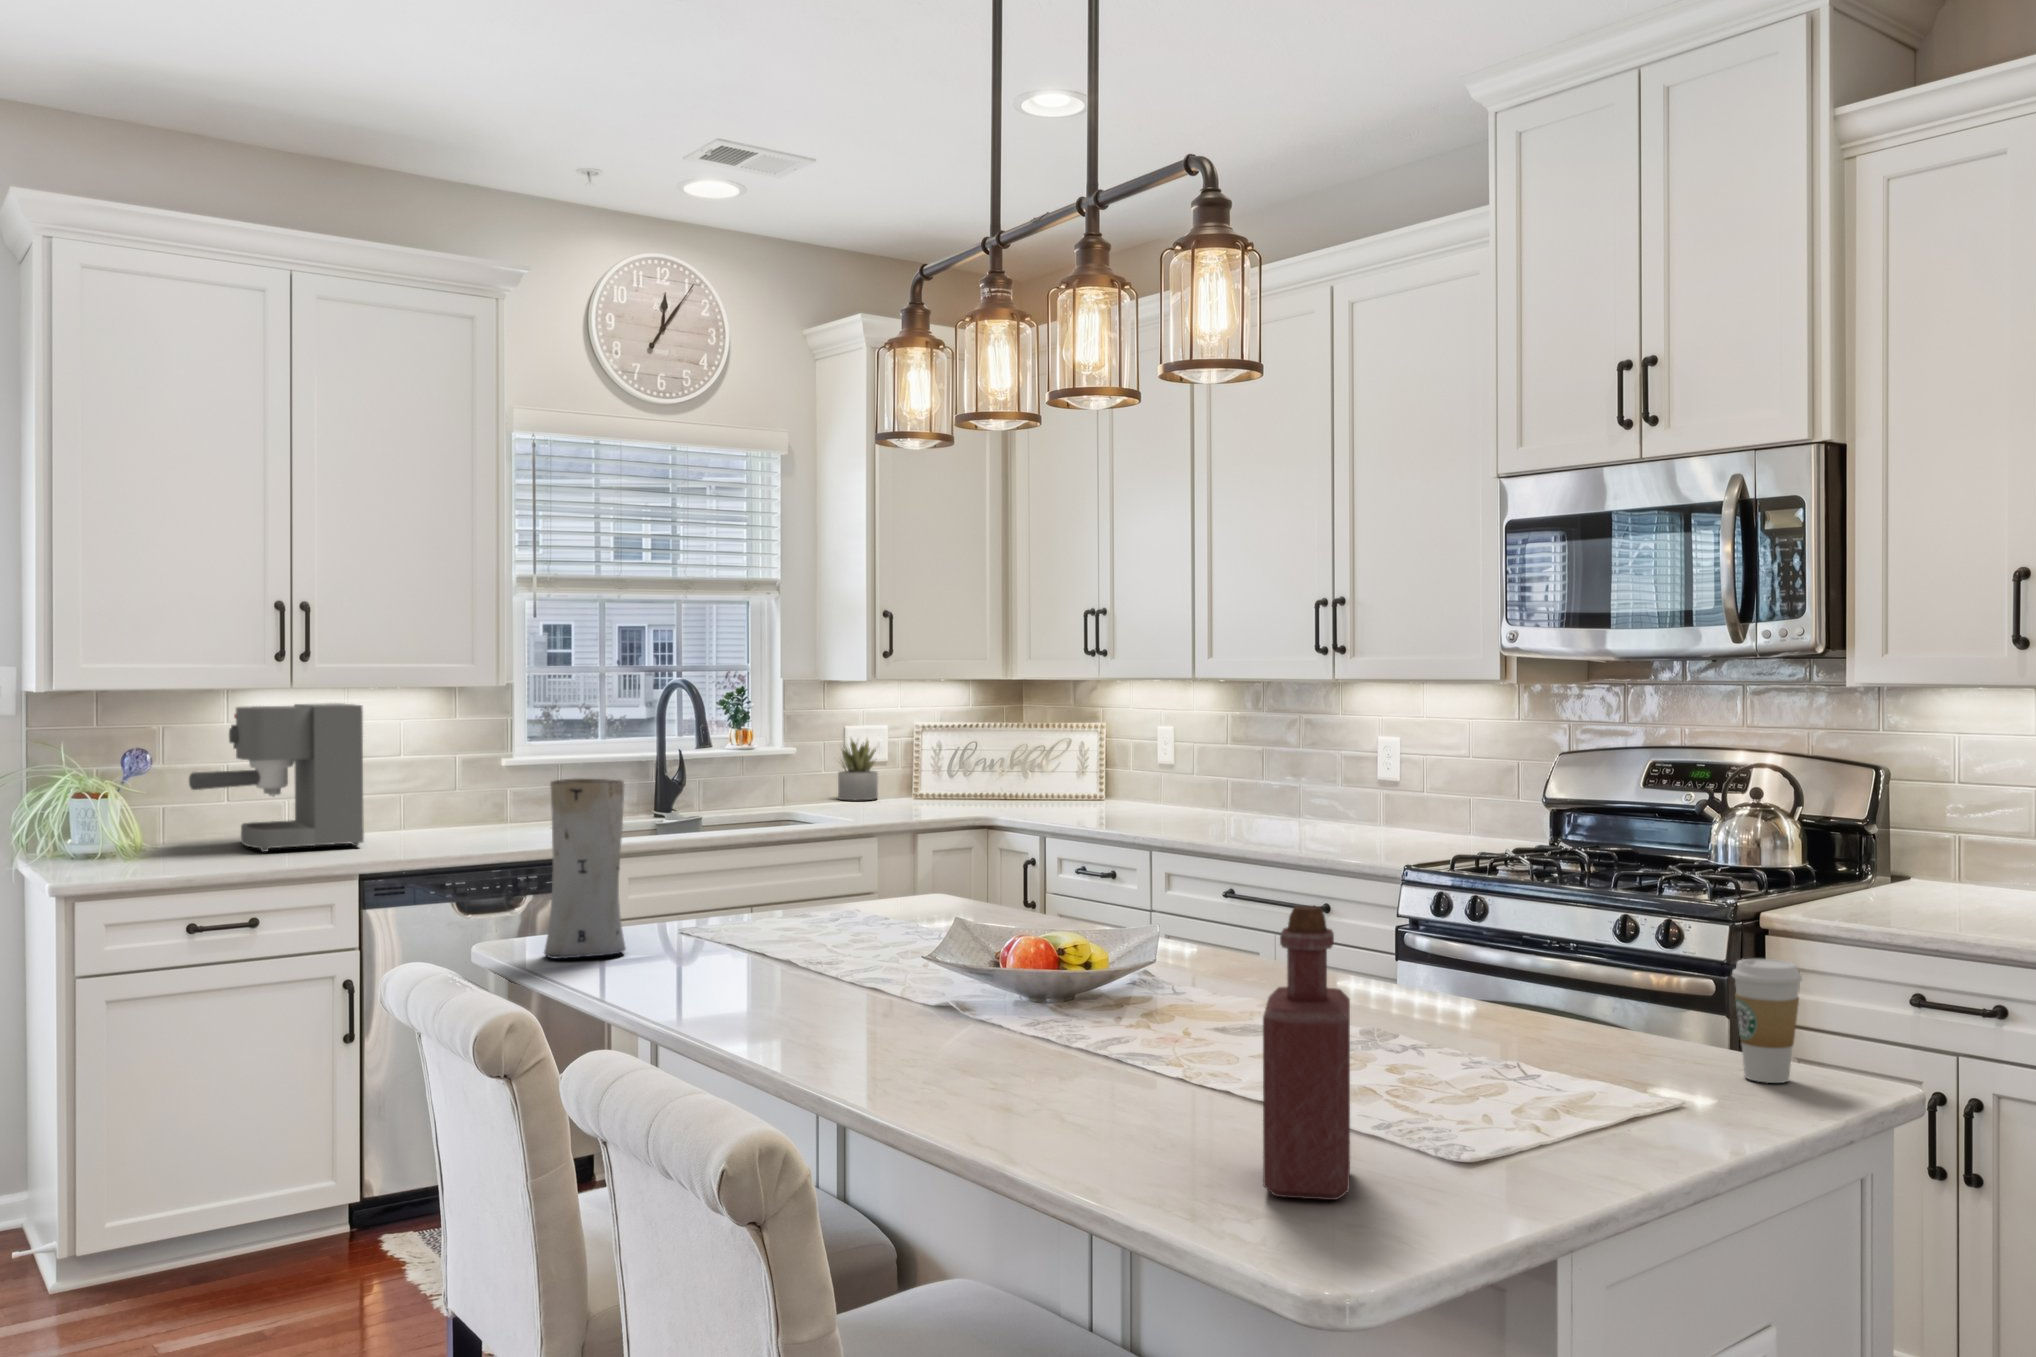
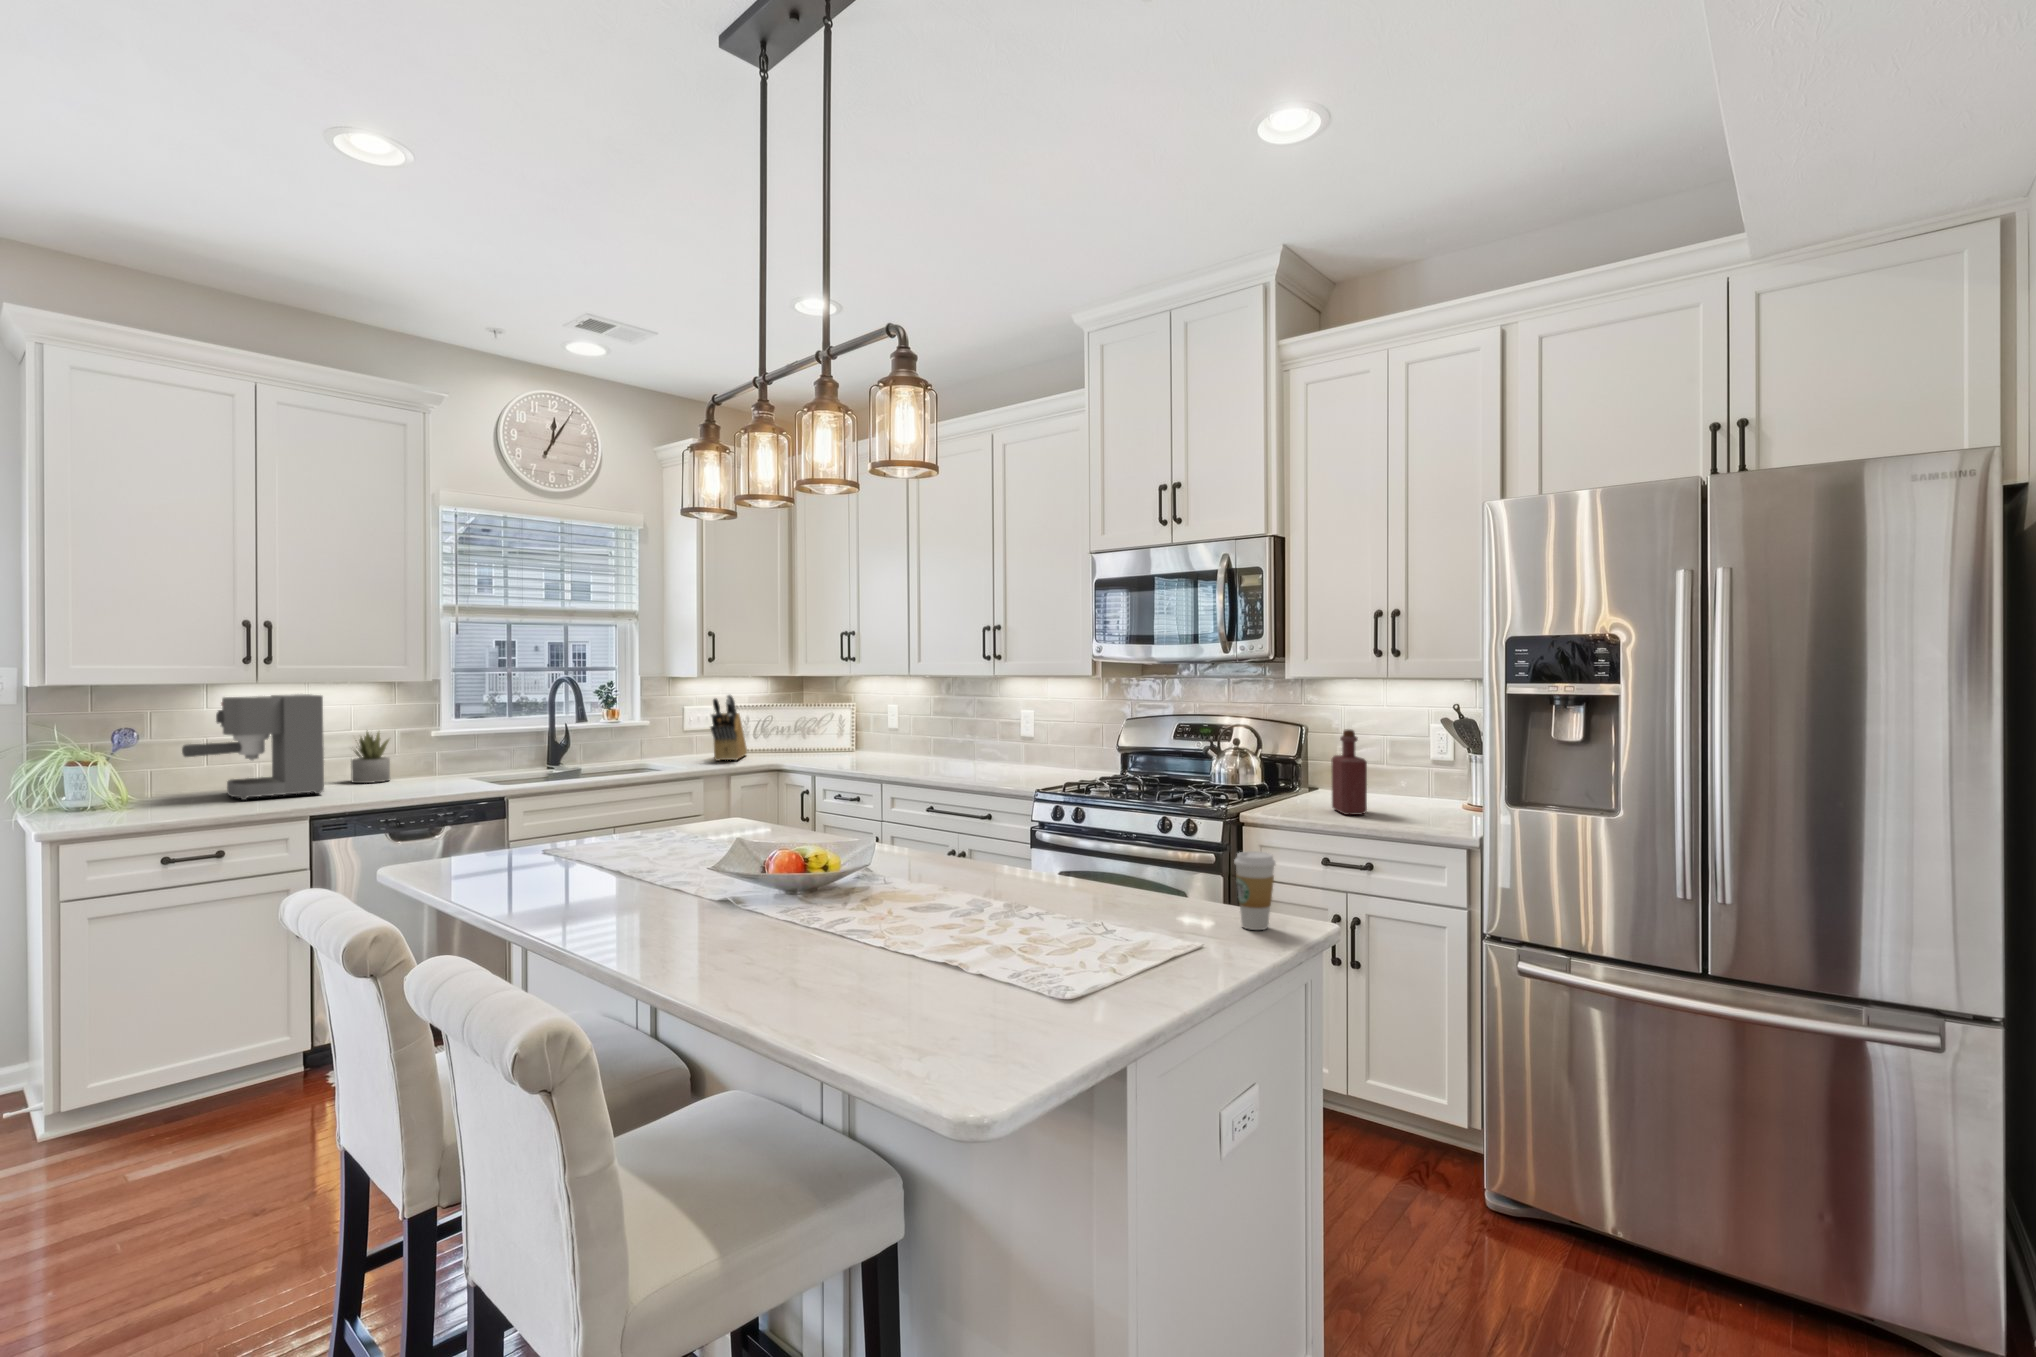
knife block: none [889,708,943,811] -> present [711,695,747,761]
succulent plant: present [838,738,878,800] -> present [351,732,390,783]
vase: present [544,779,626,959] -> none [437,747,501,876]
bottle: present [1263,906,1350,1200] -> present [1331,729,1367,815]

